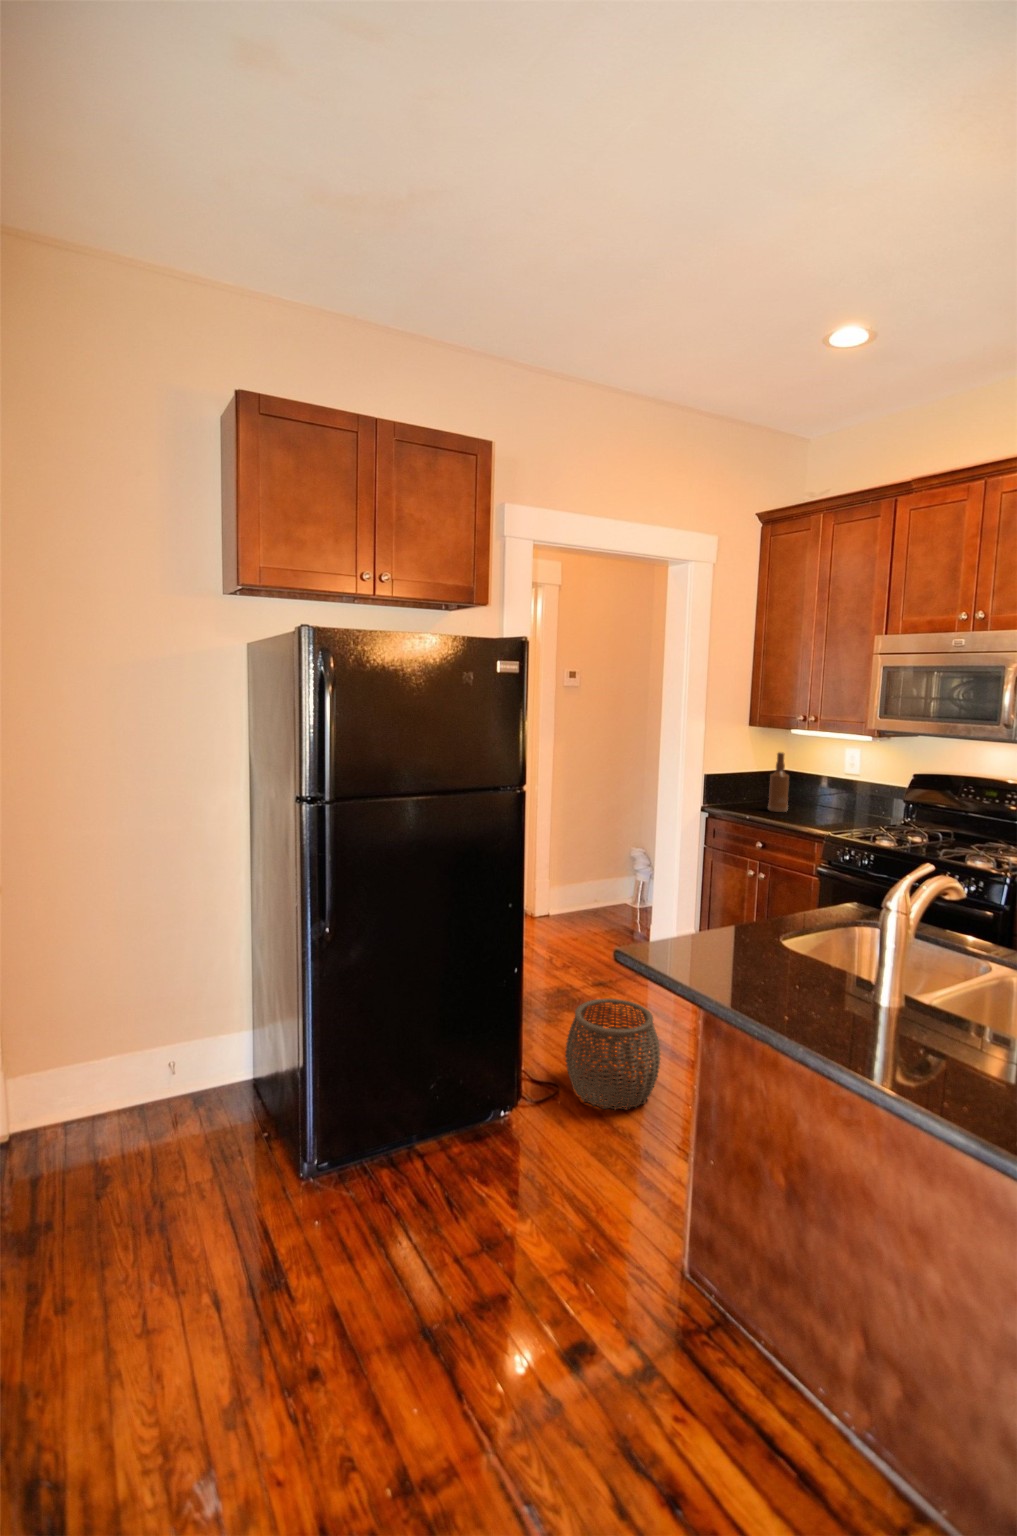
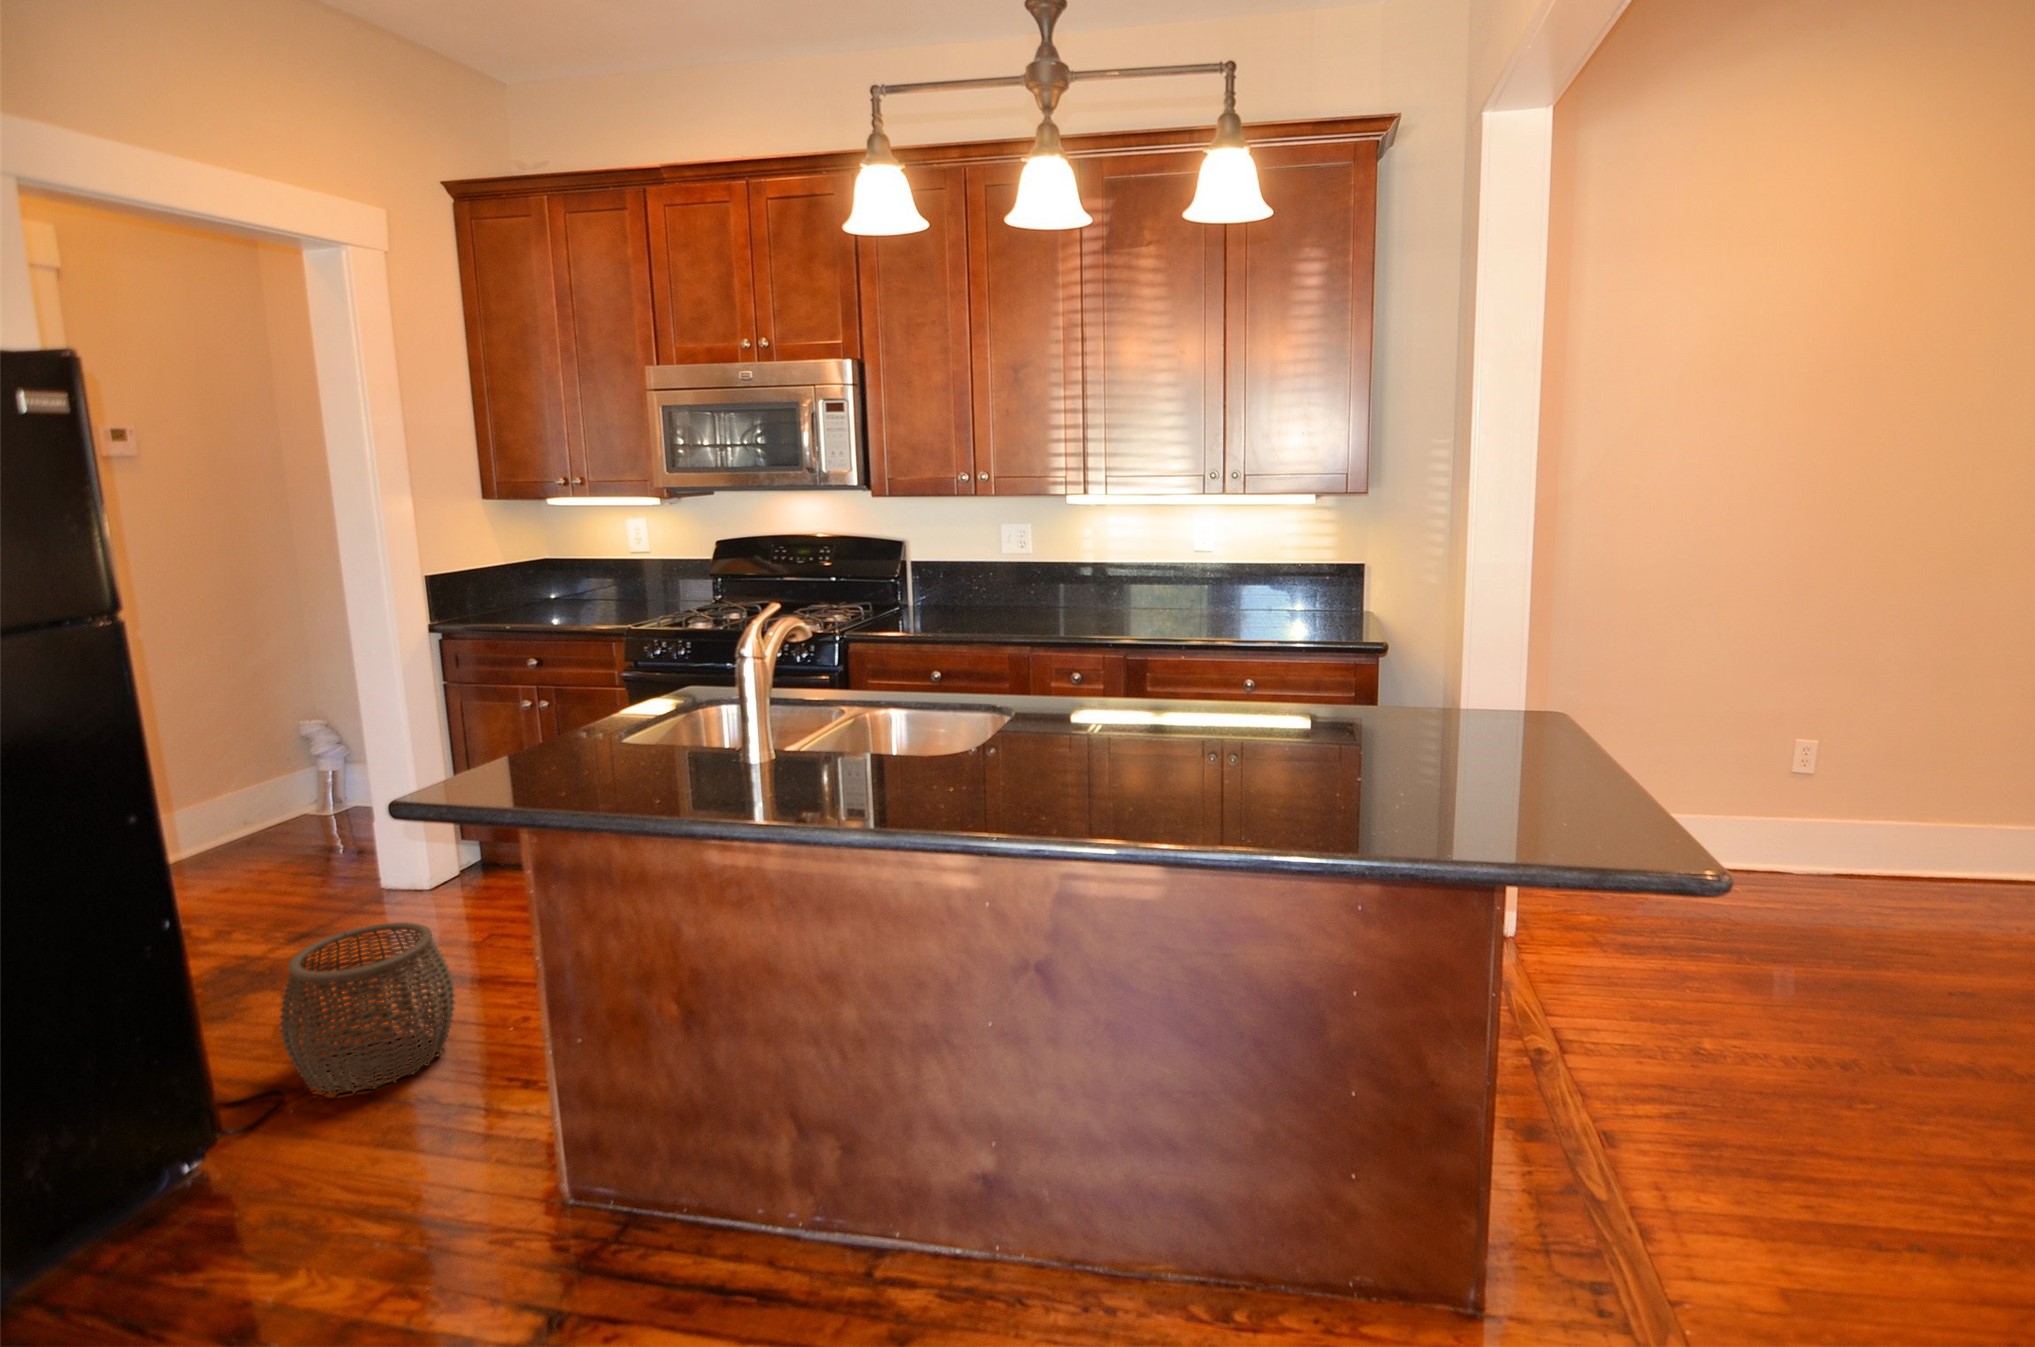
bottle: present [768,752,789,812] -> none [530,532,563,616]

